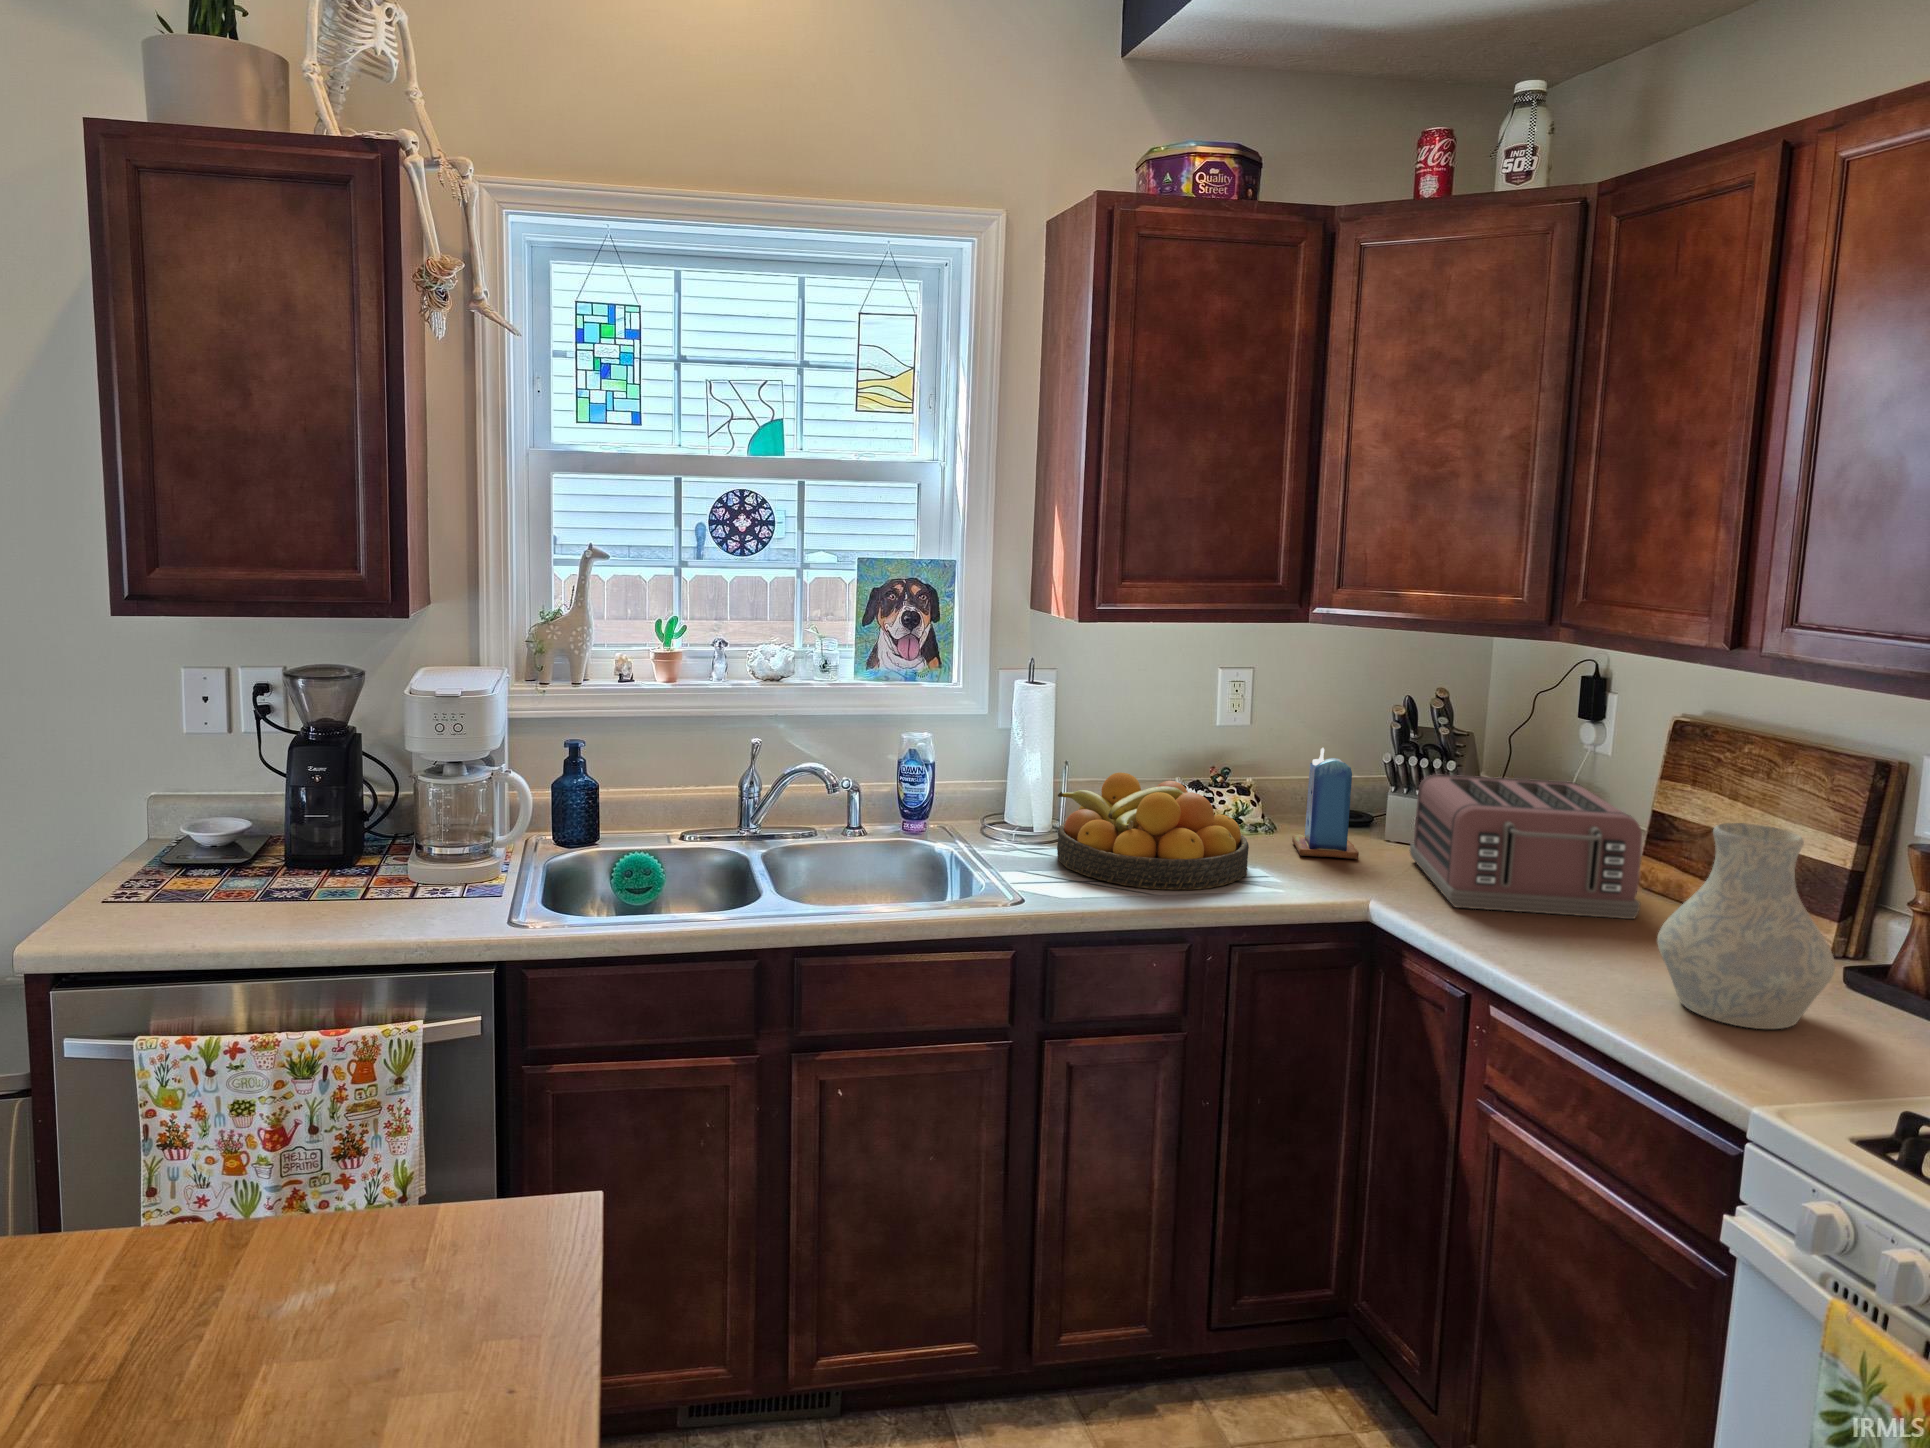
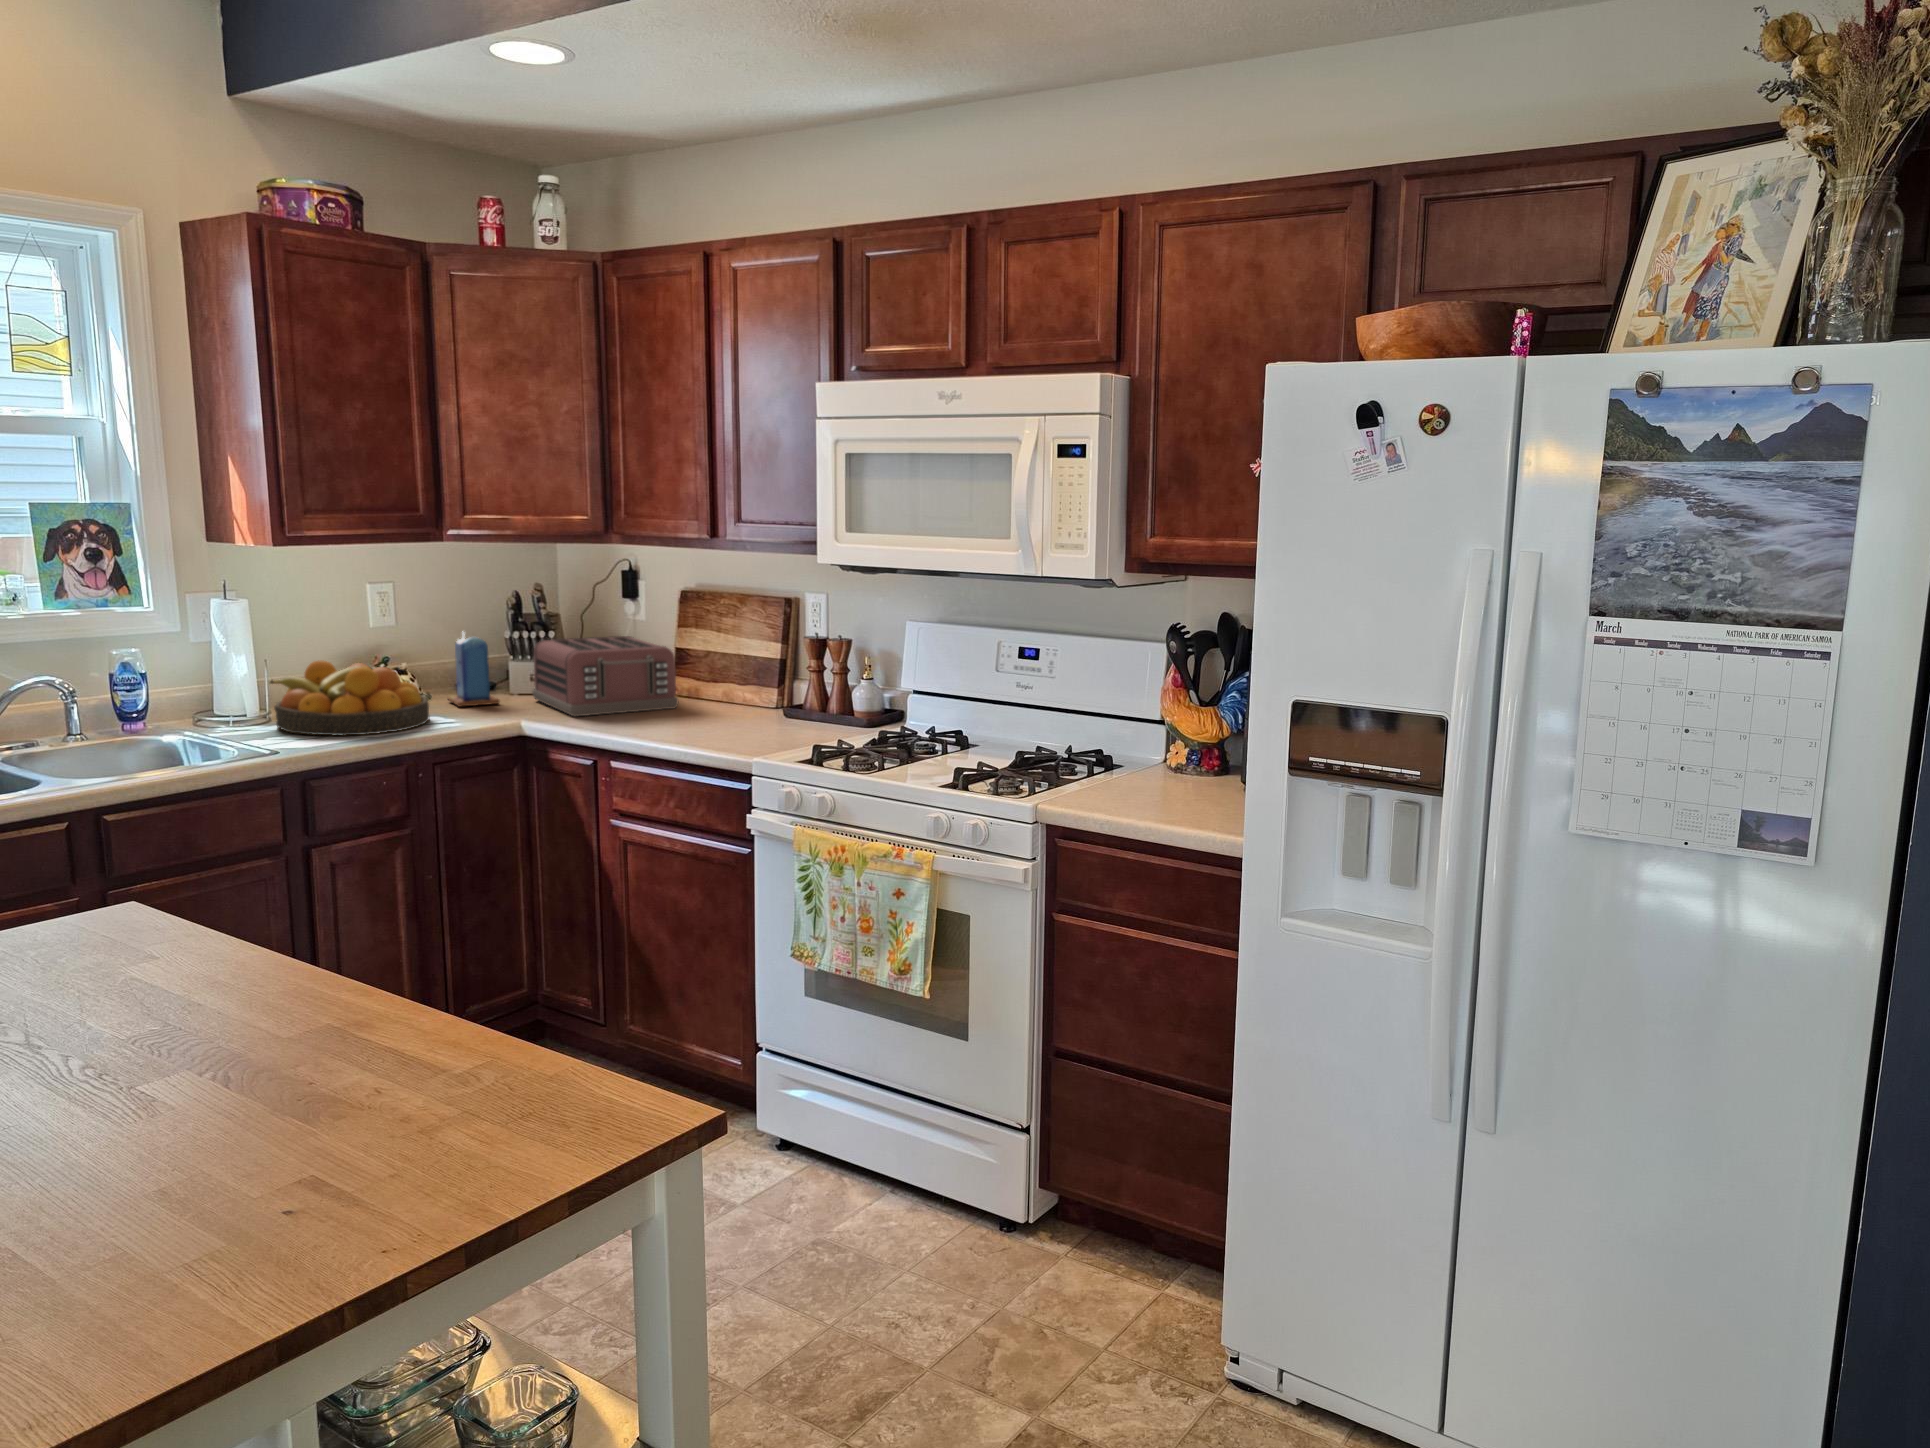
vase: present [1657,823,1835,1029] -> none [694,632,778,738]

